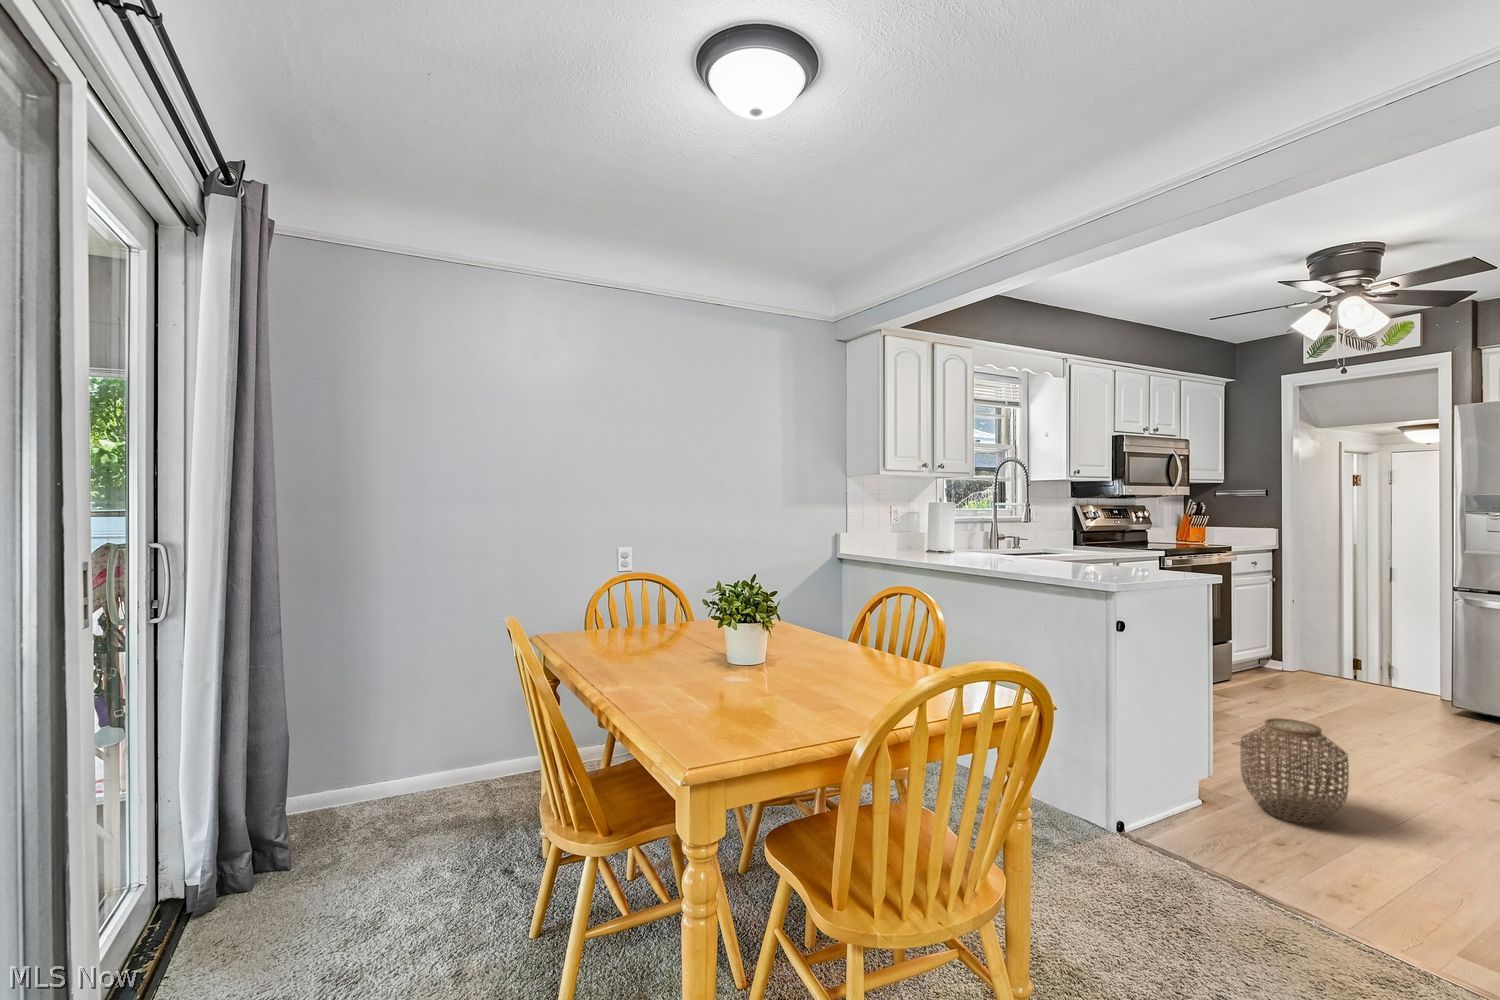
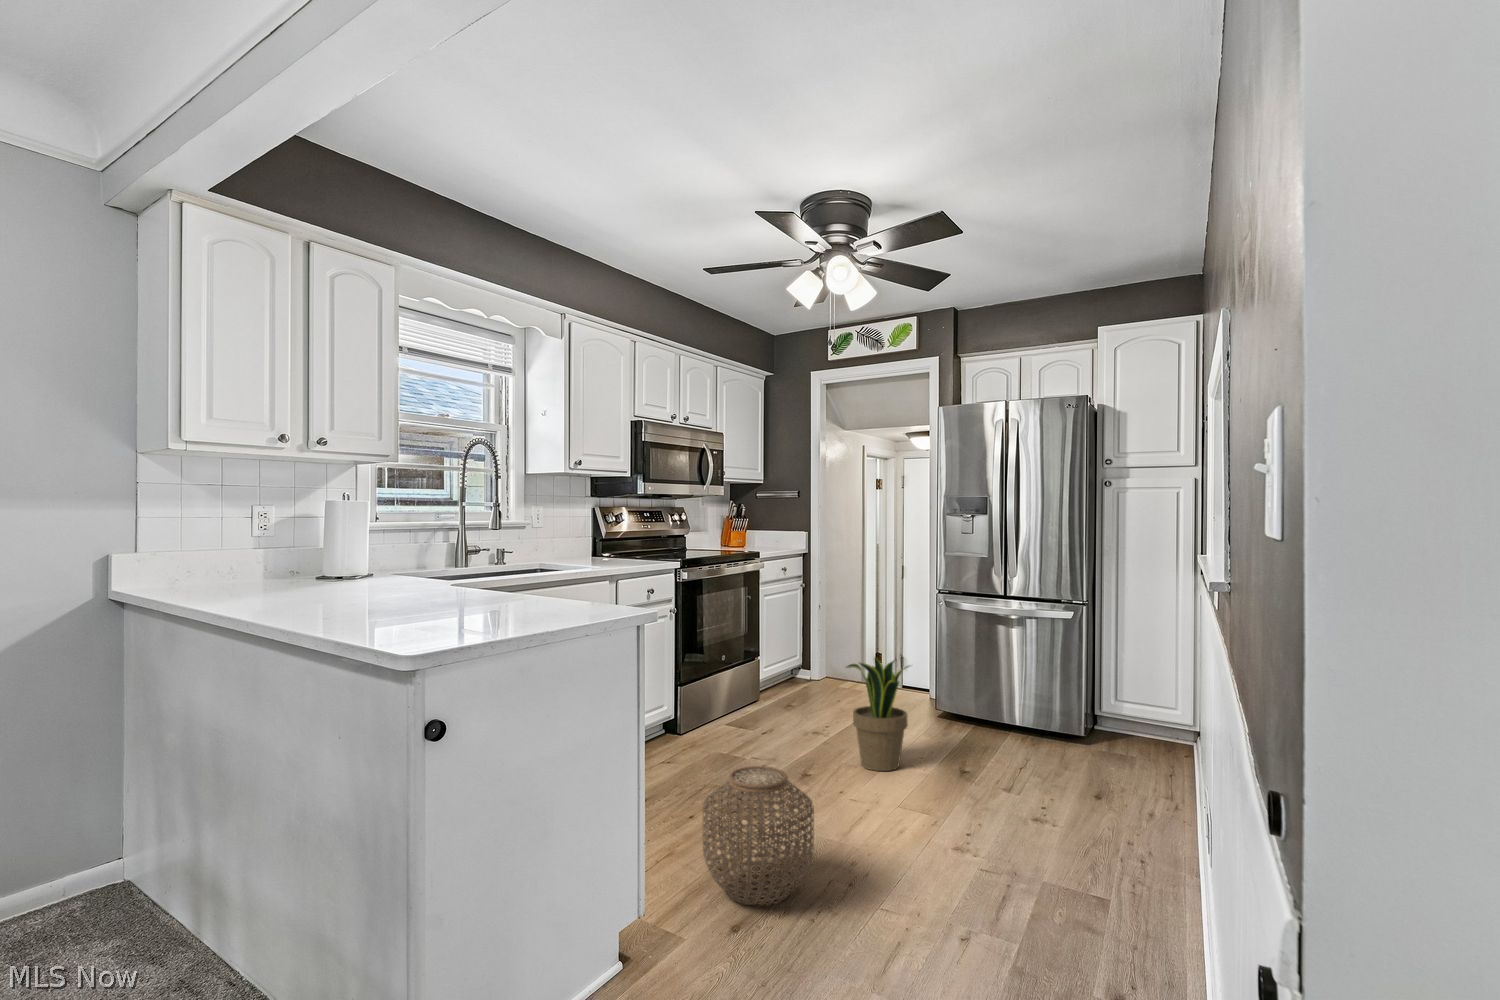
potted plant: none [1348,647,1430,754] -> present [847,658,909,771]

